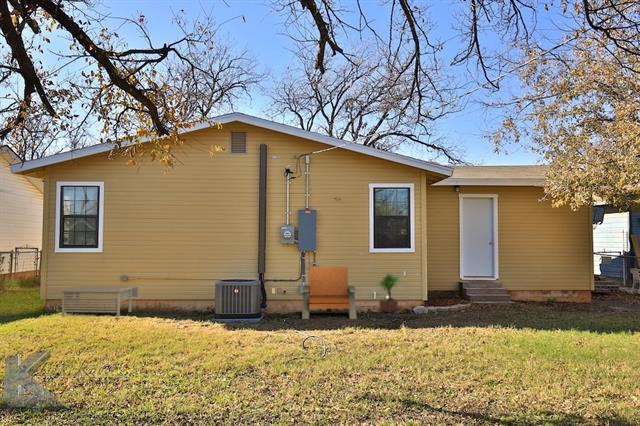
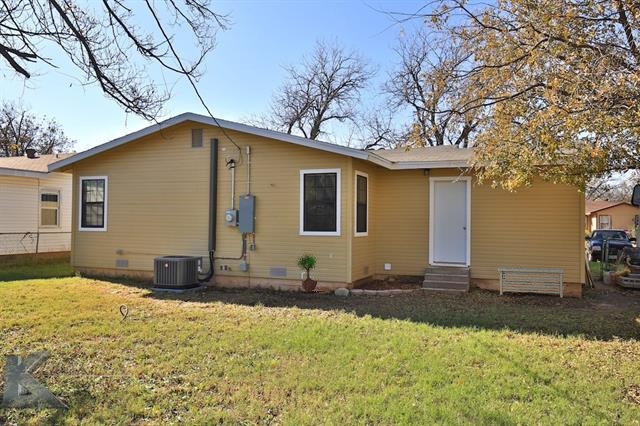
lounge chair: present [302,267,357,319] -> none [220,246,283,295]
storage bench: present [60,286,133,316] -> present [498,266,564,298]

